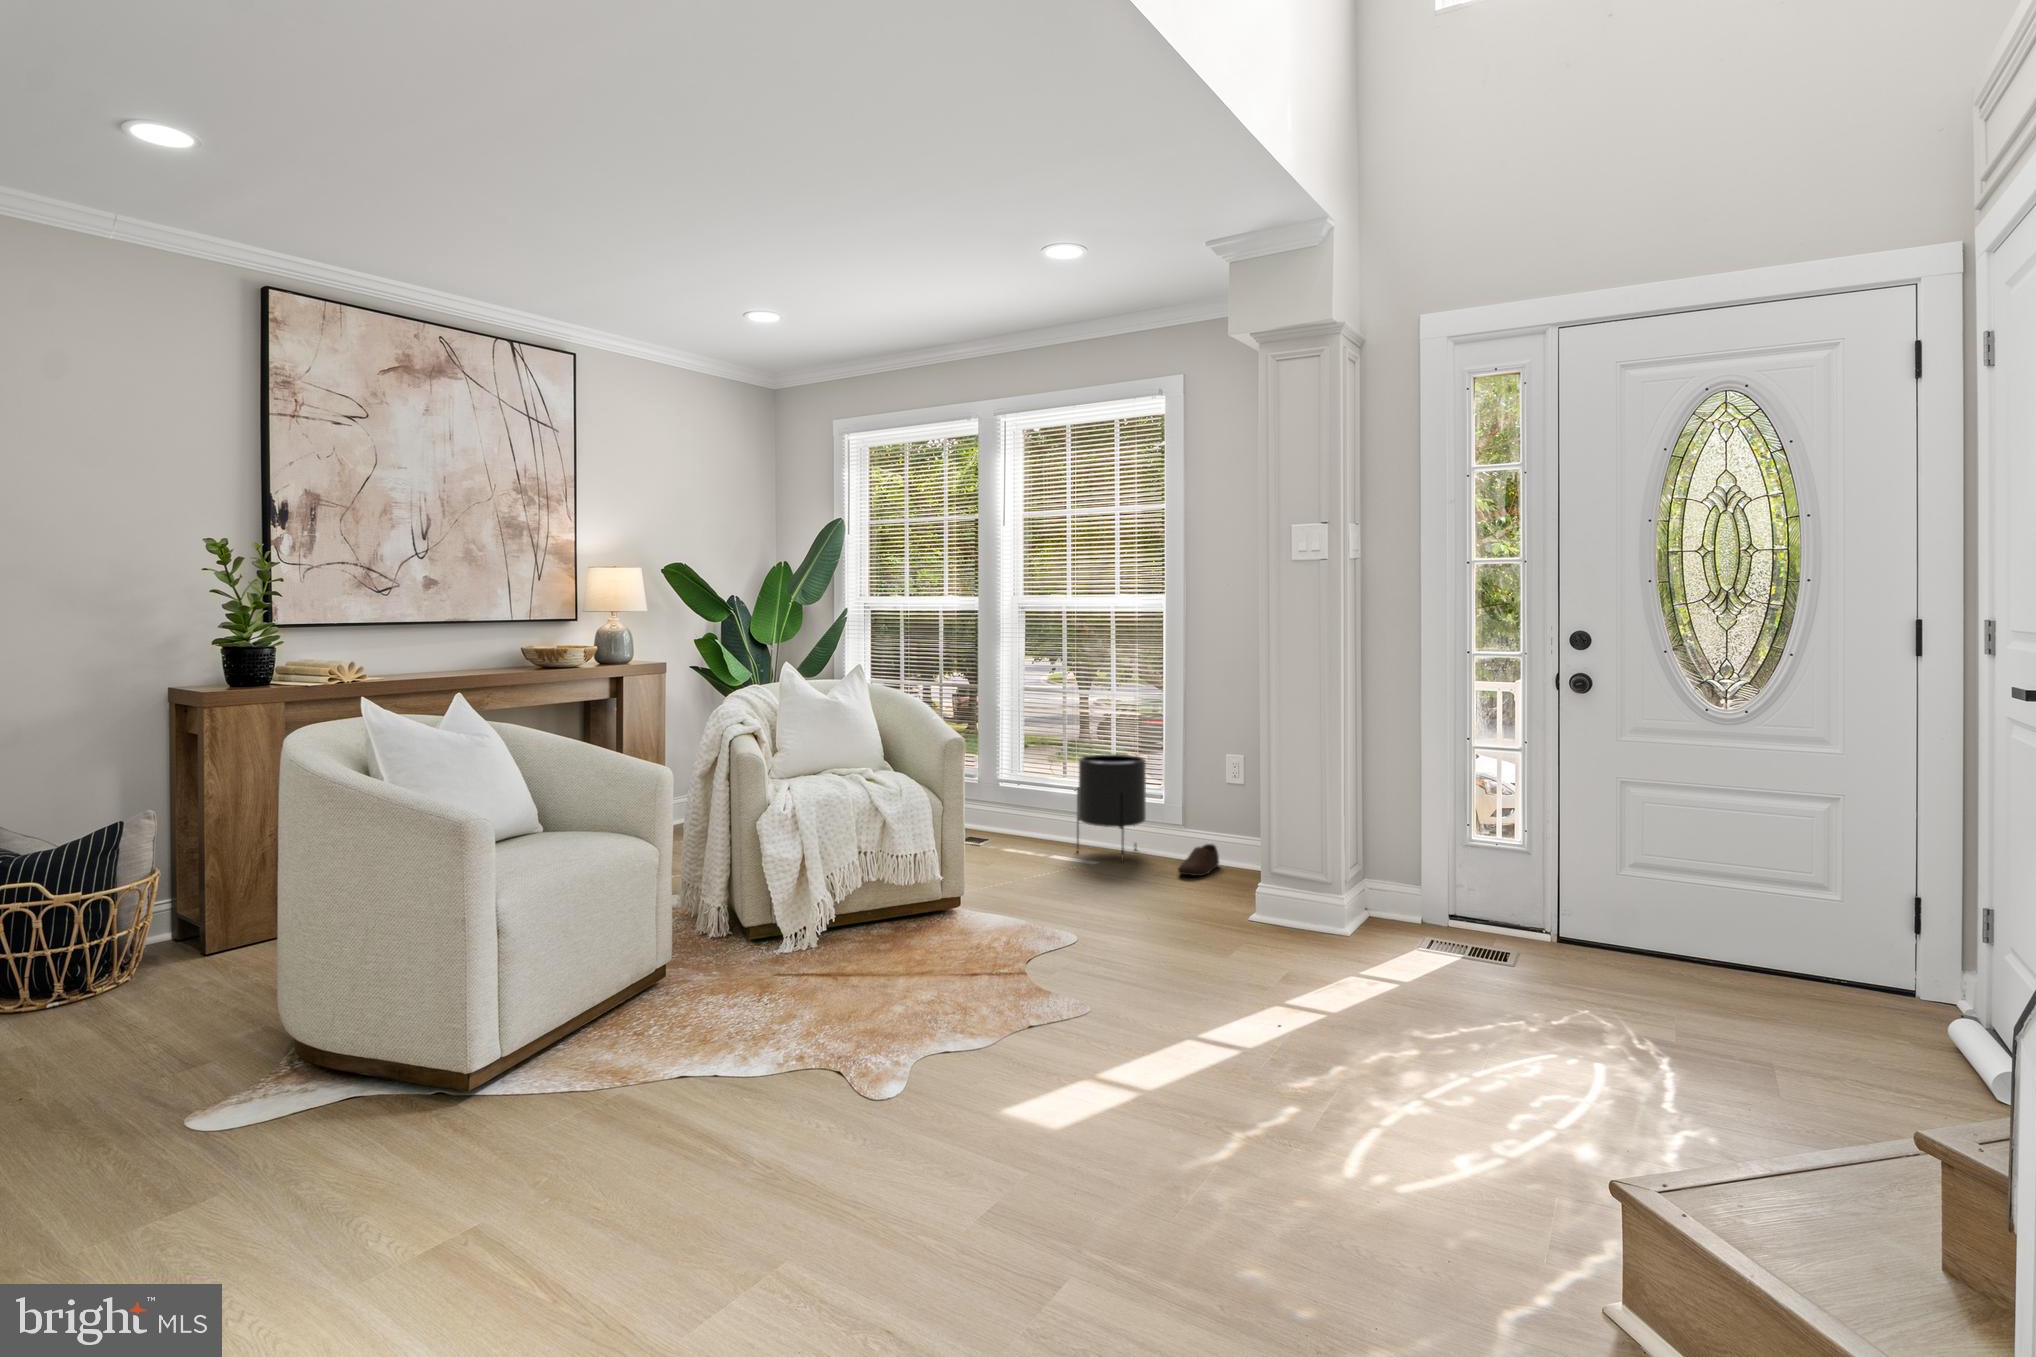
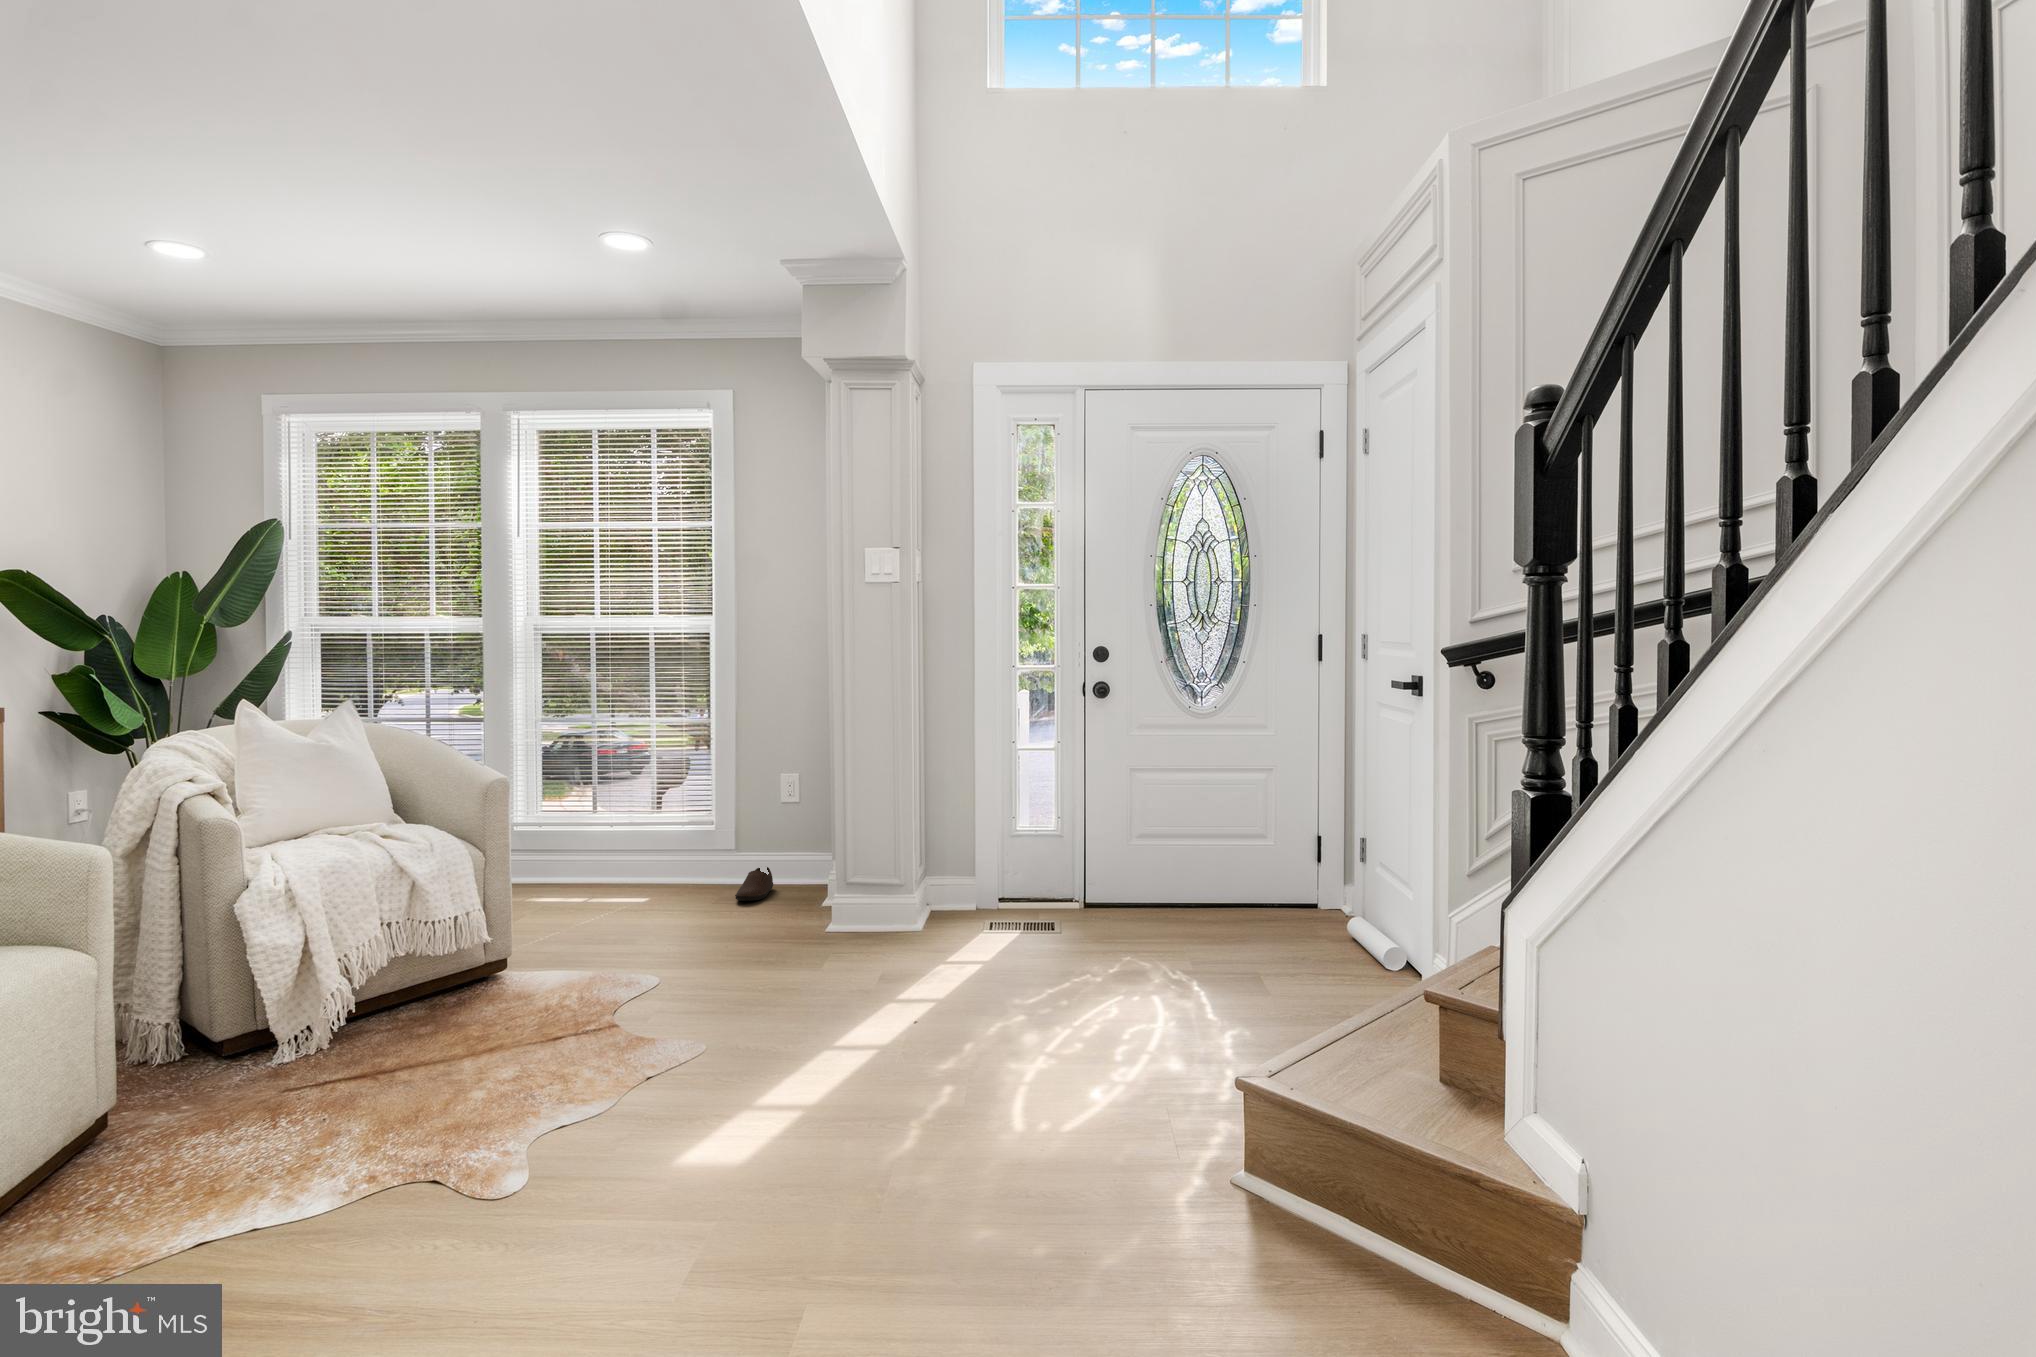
planter: present [1077,754,1146,860] -> none [612,784,692,896]

